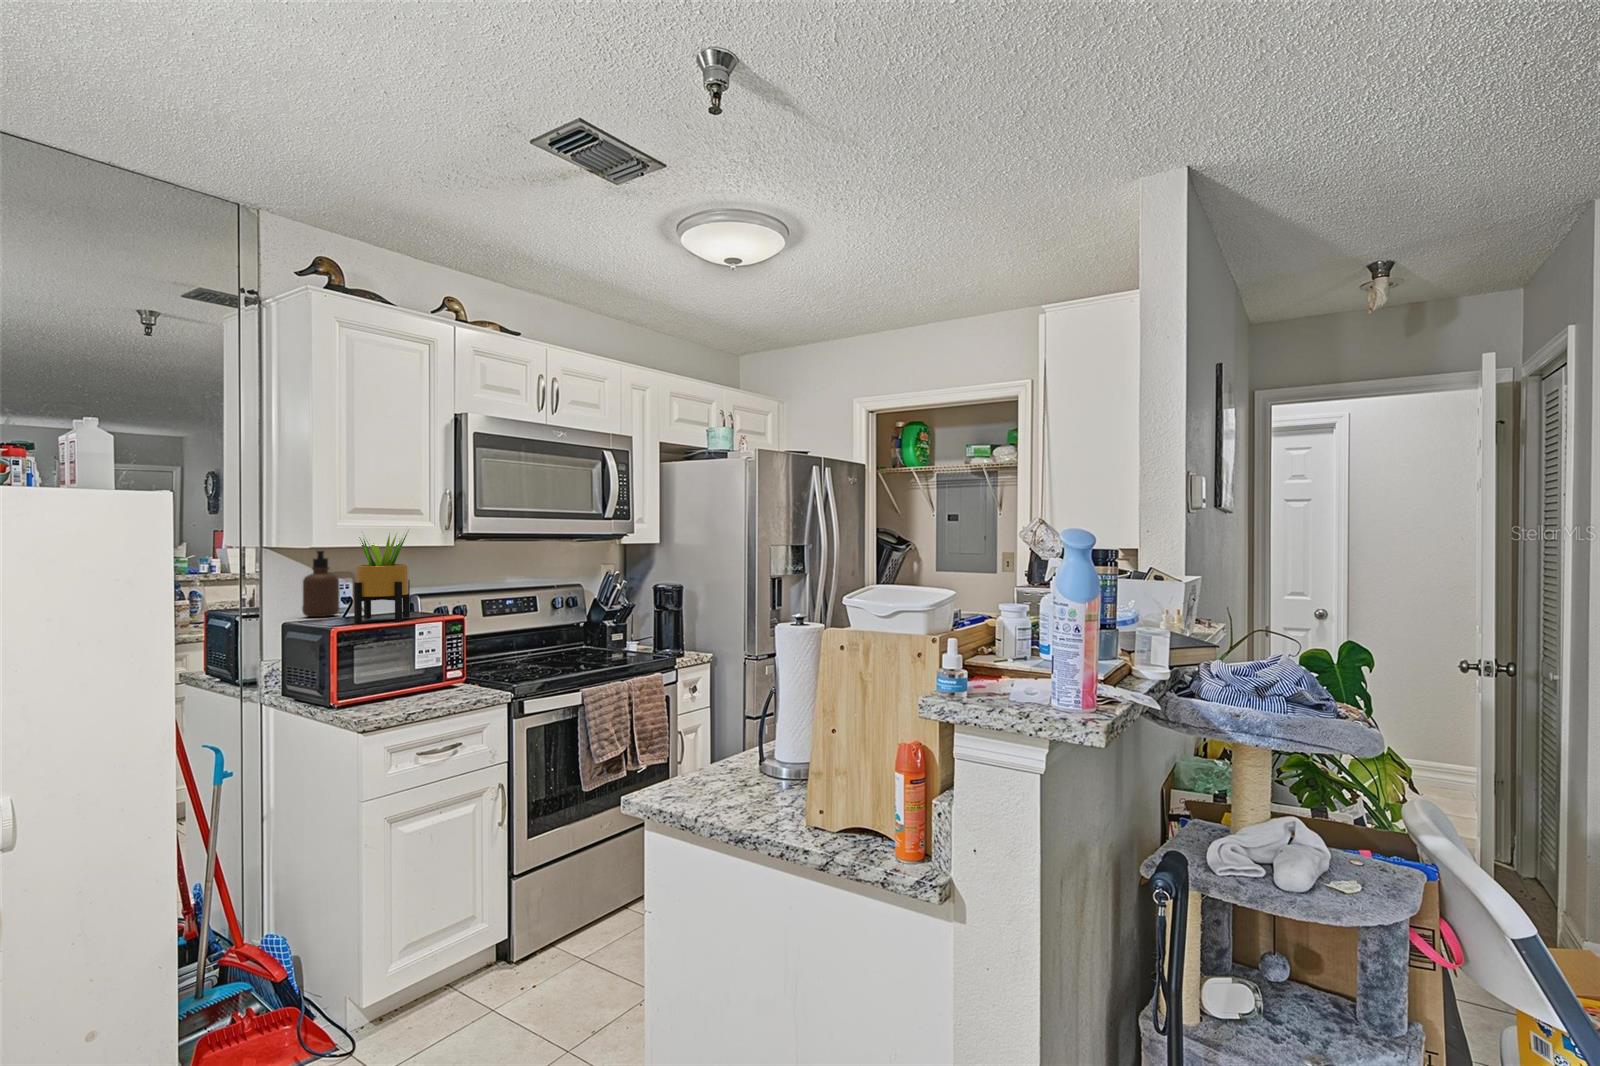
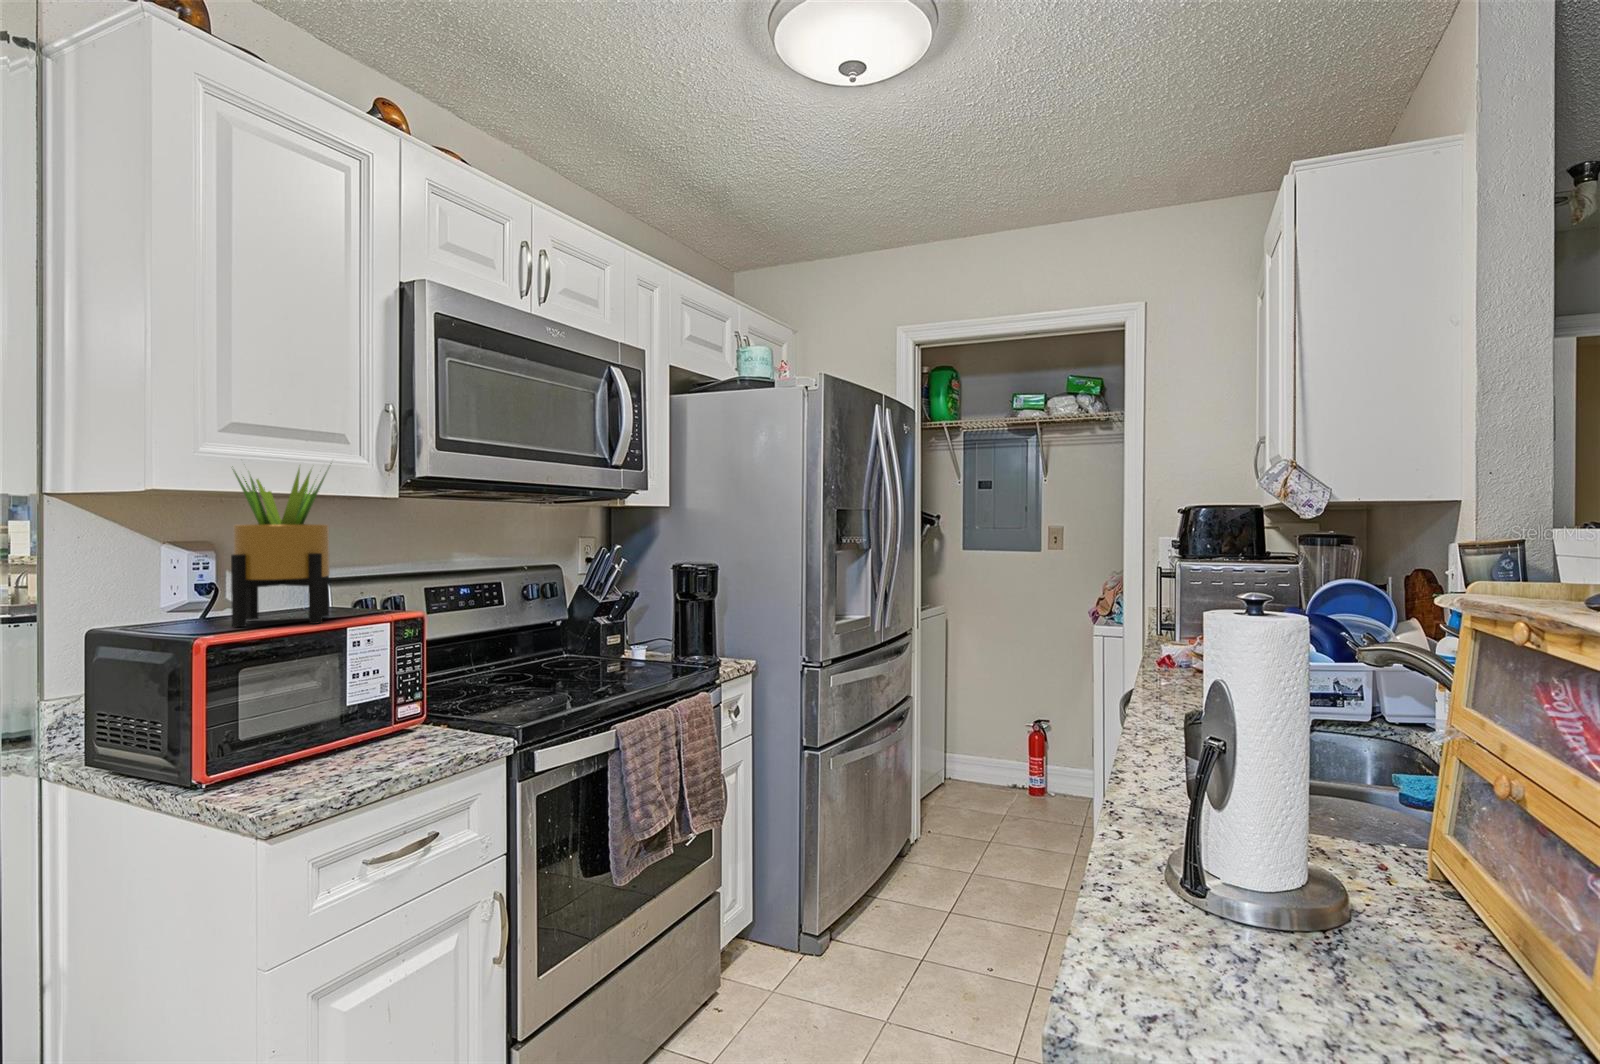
soap dispenser: present [302,551,339,617] -> none [121,490,191,618]

